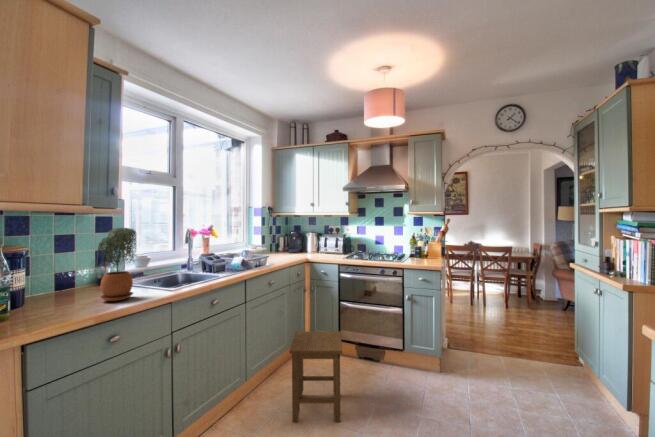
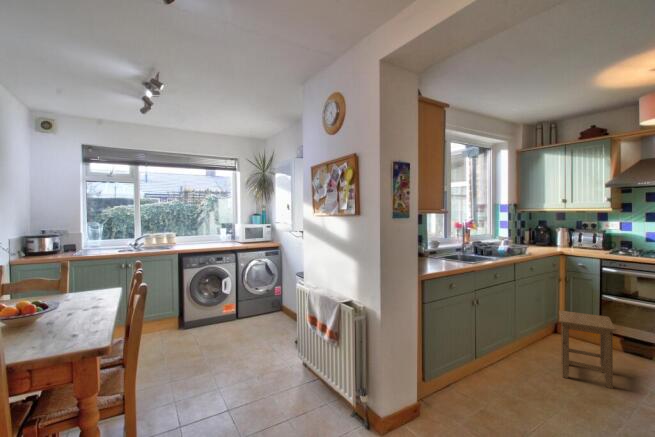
potted plant: present [97,228,136,301] -> none [432,224,453,267]

